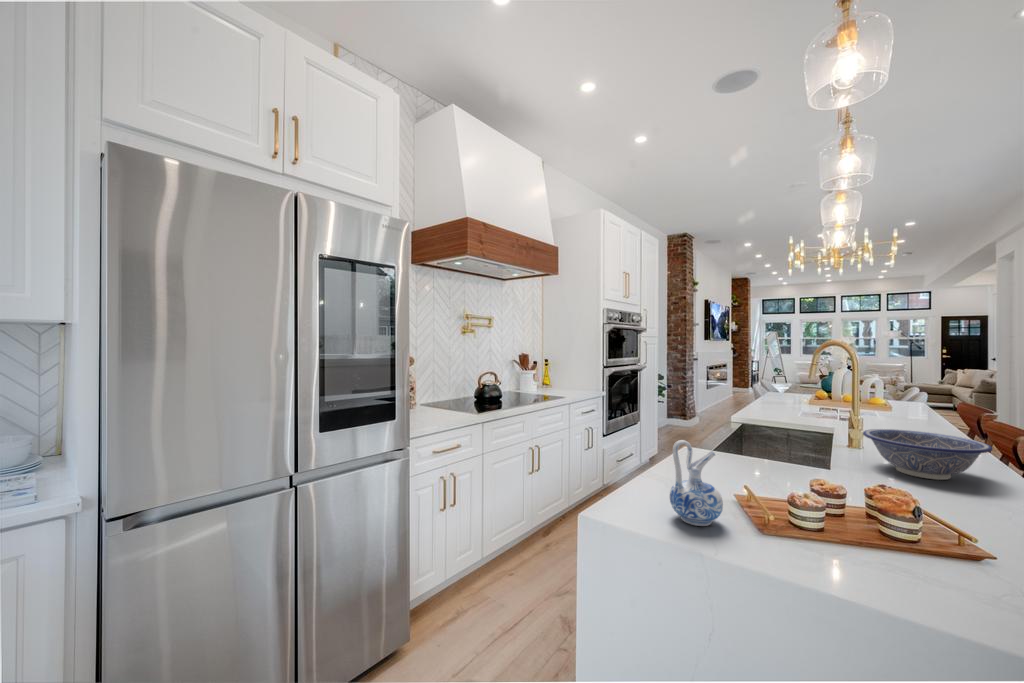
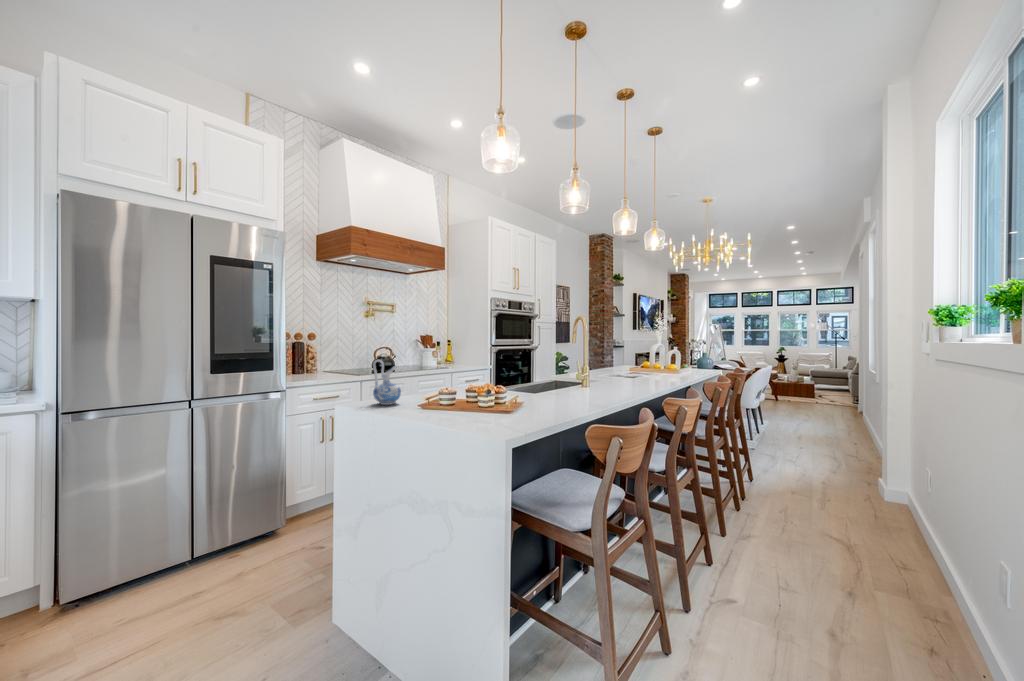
decorative bowl: present [863,429,993,480] -> none [550,369,607,394]

